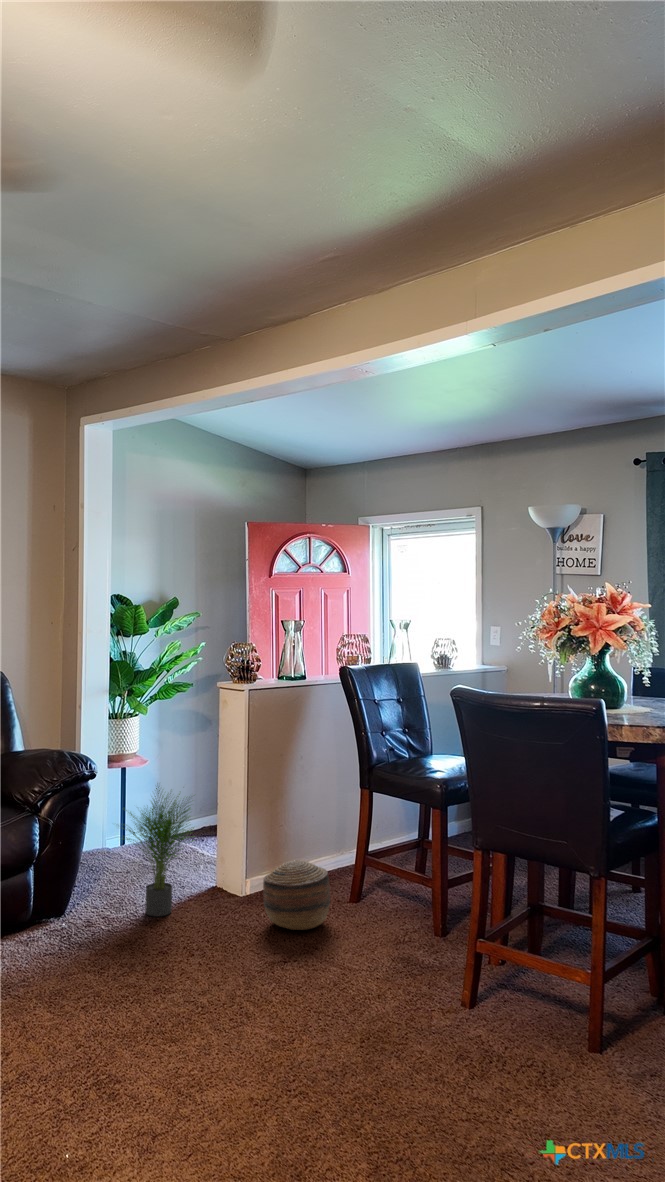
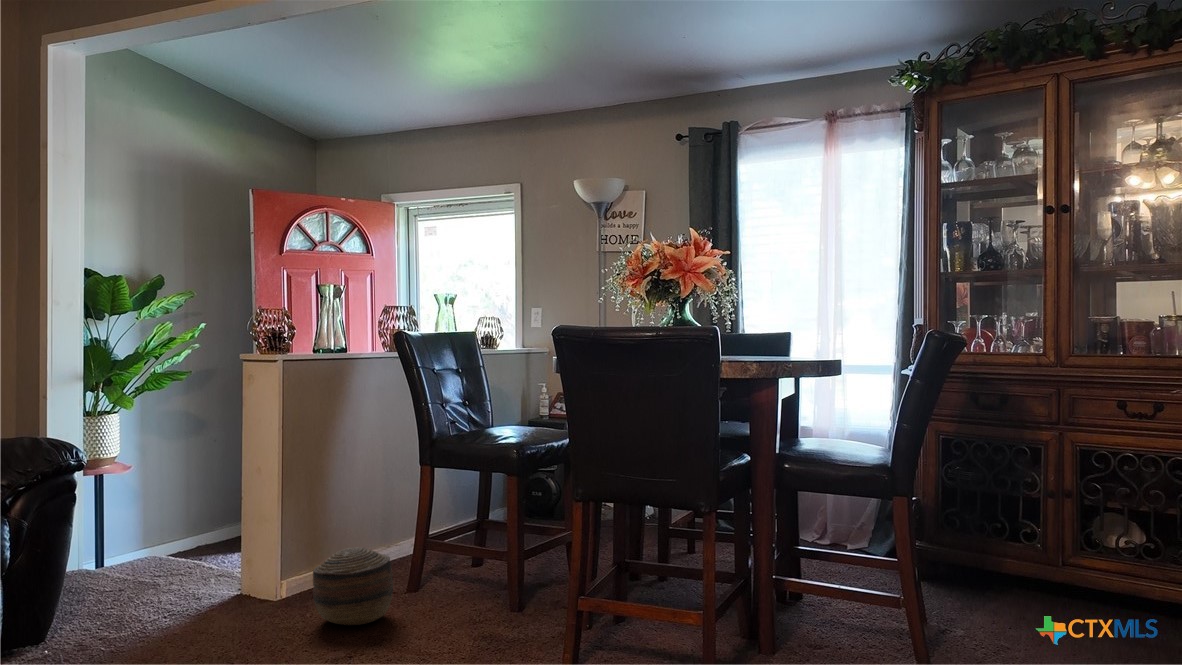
potted plant: present [127,787,192,917] -> none [106,468,229,632]

